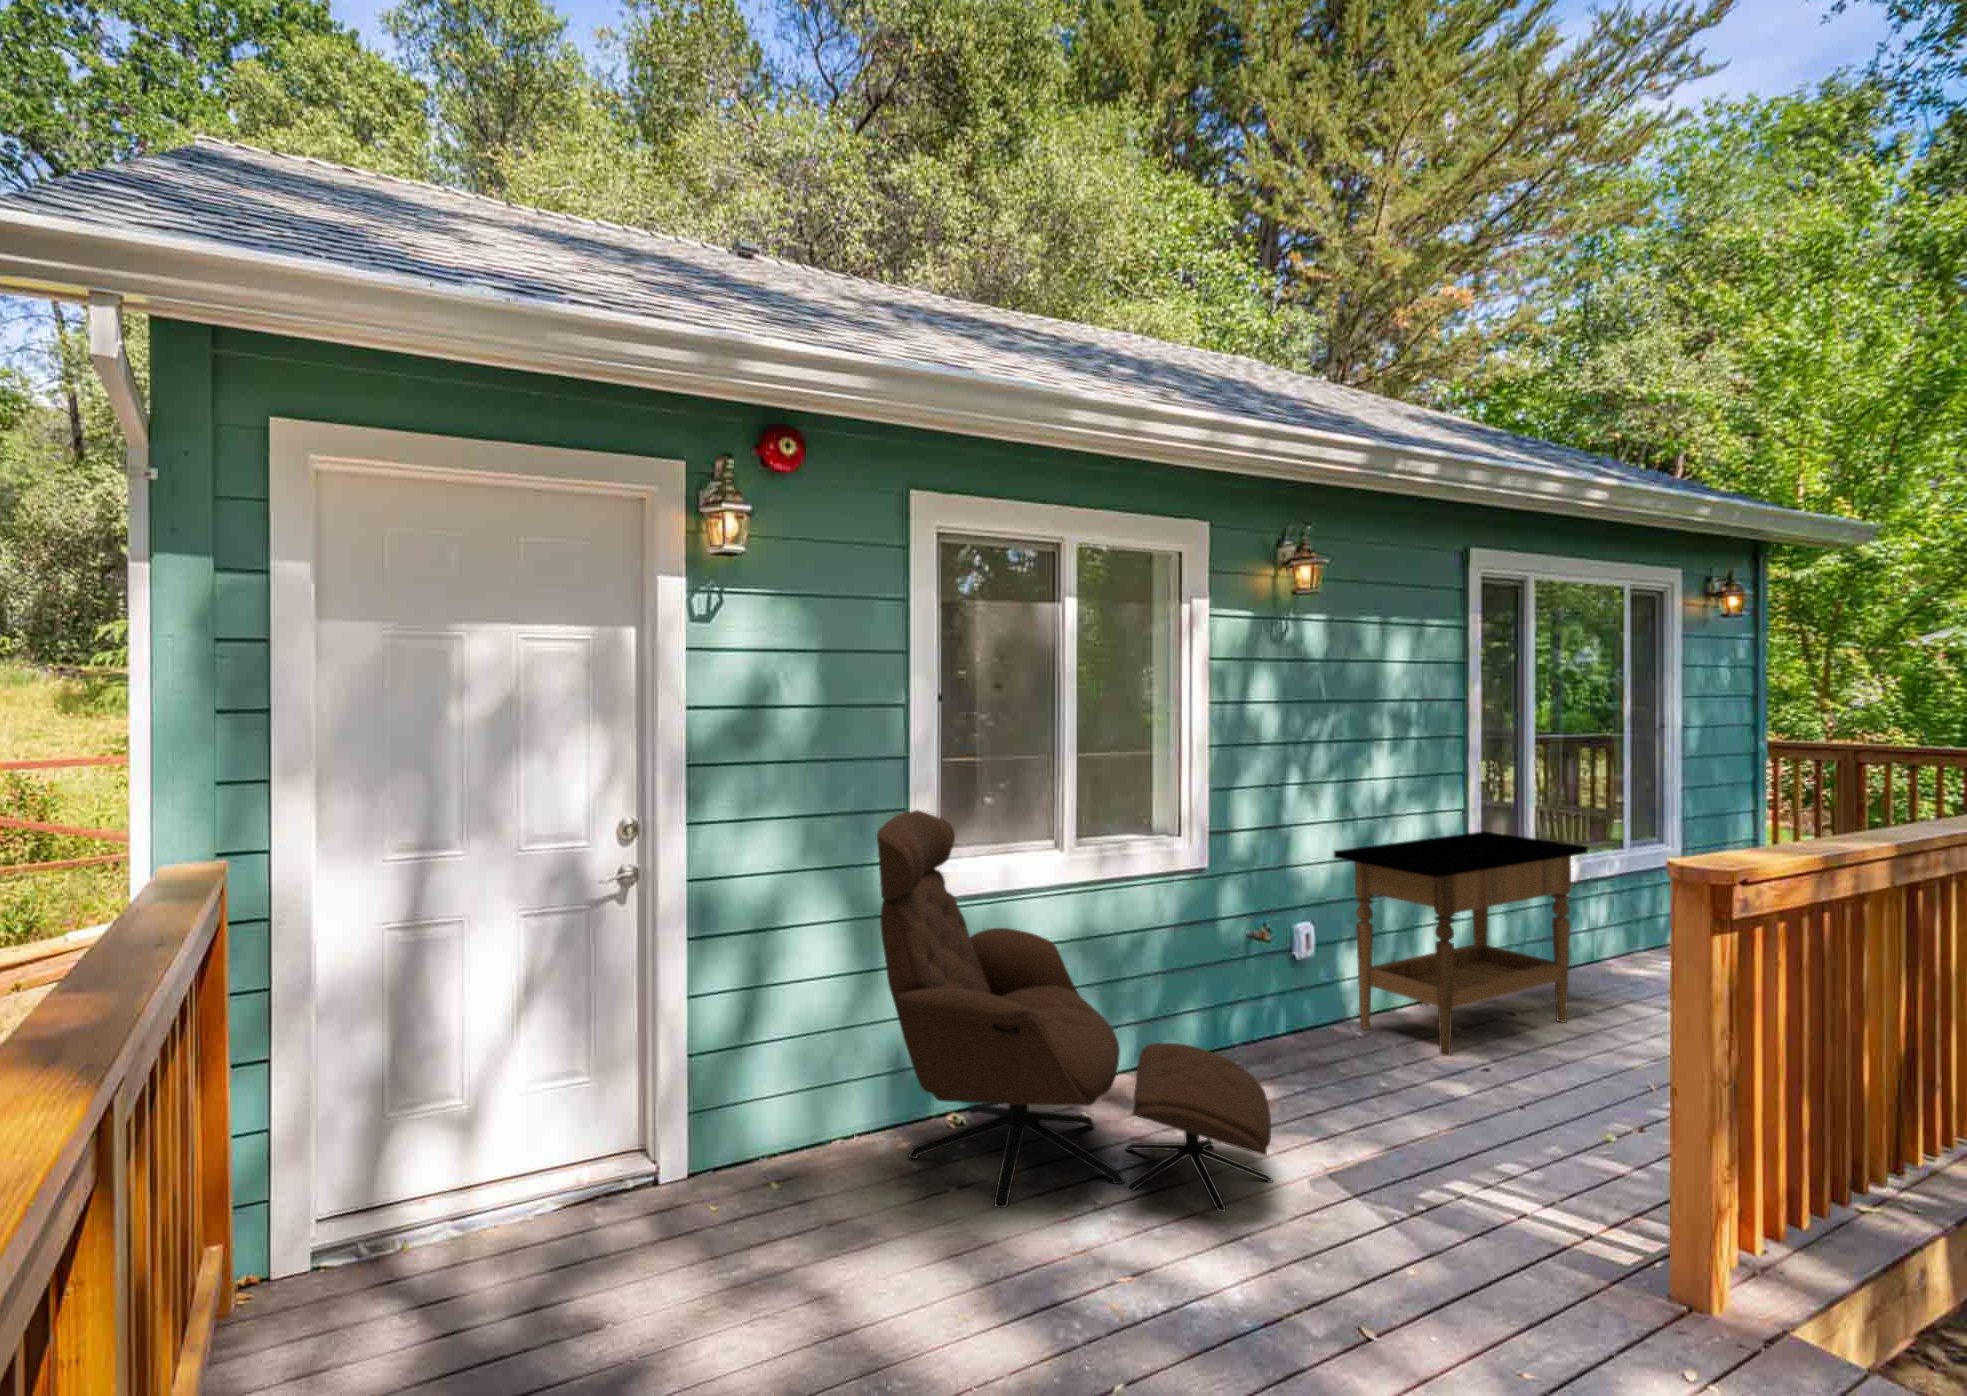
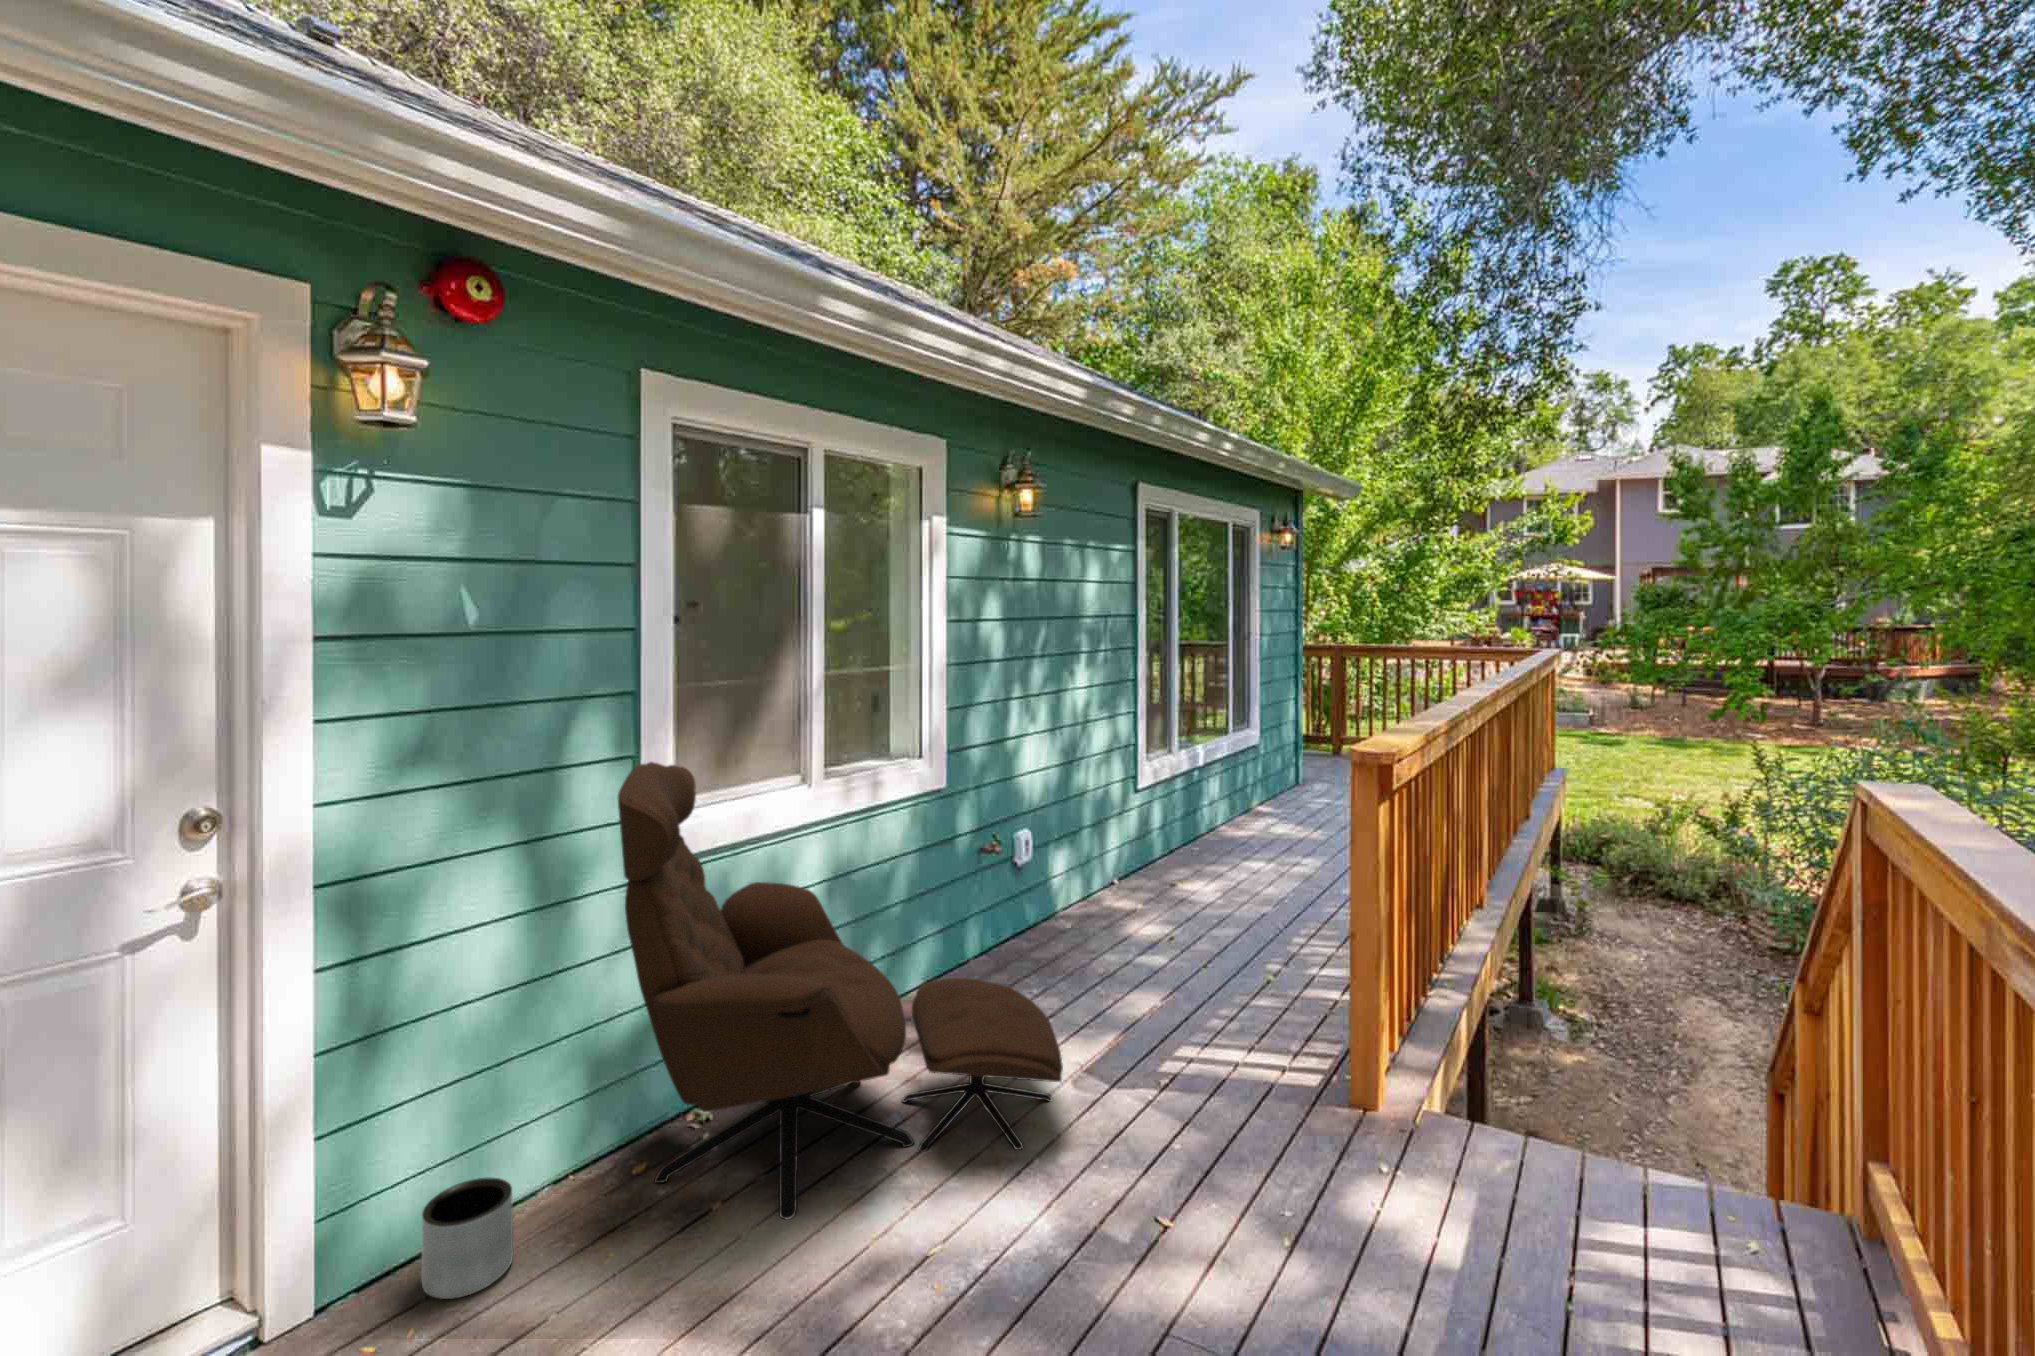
side table: present [1334,831,1588,1056] -> none [1045,728,1226,932]
planter: none [744,1112,802,1192] -> present [421,1178,513,1299]

